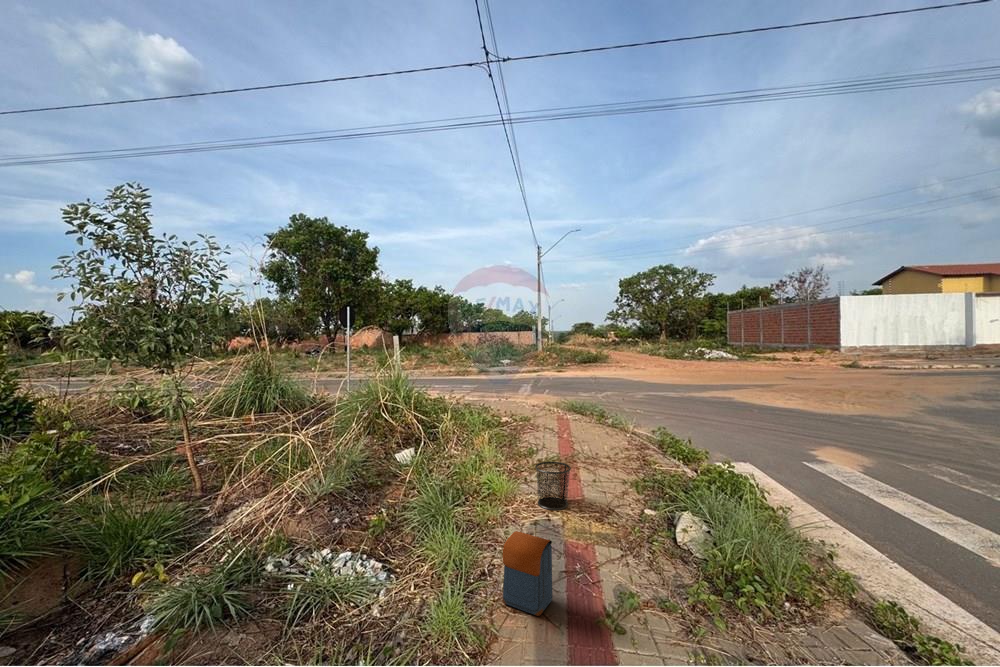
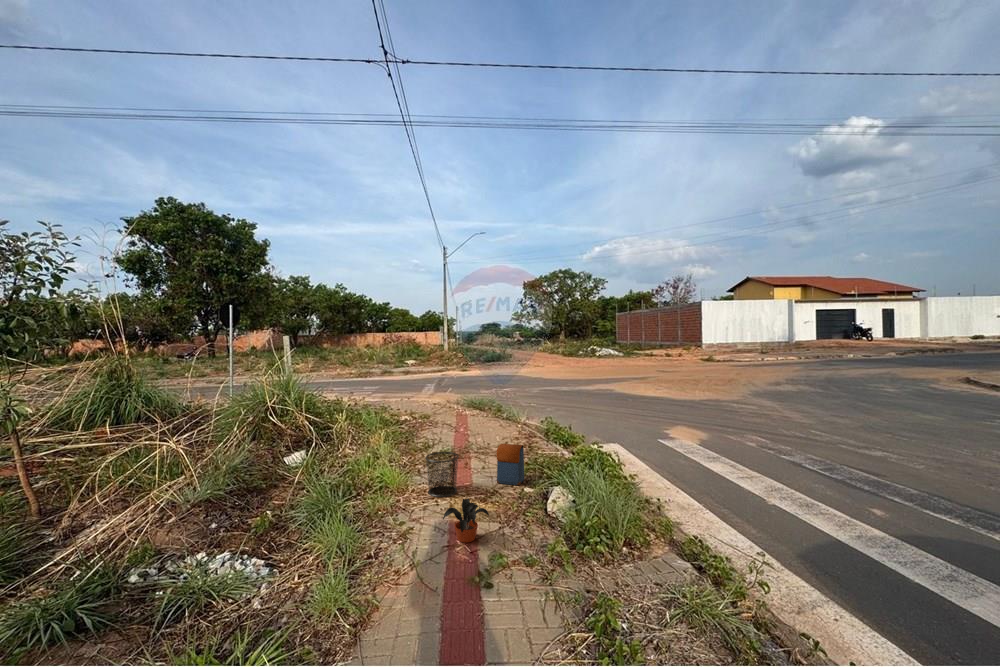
potted plant: none [560,518,611,567] -> present [443,498,489,543]
backpack: present [503,531,552,616] -> present [497,444,524,485]

